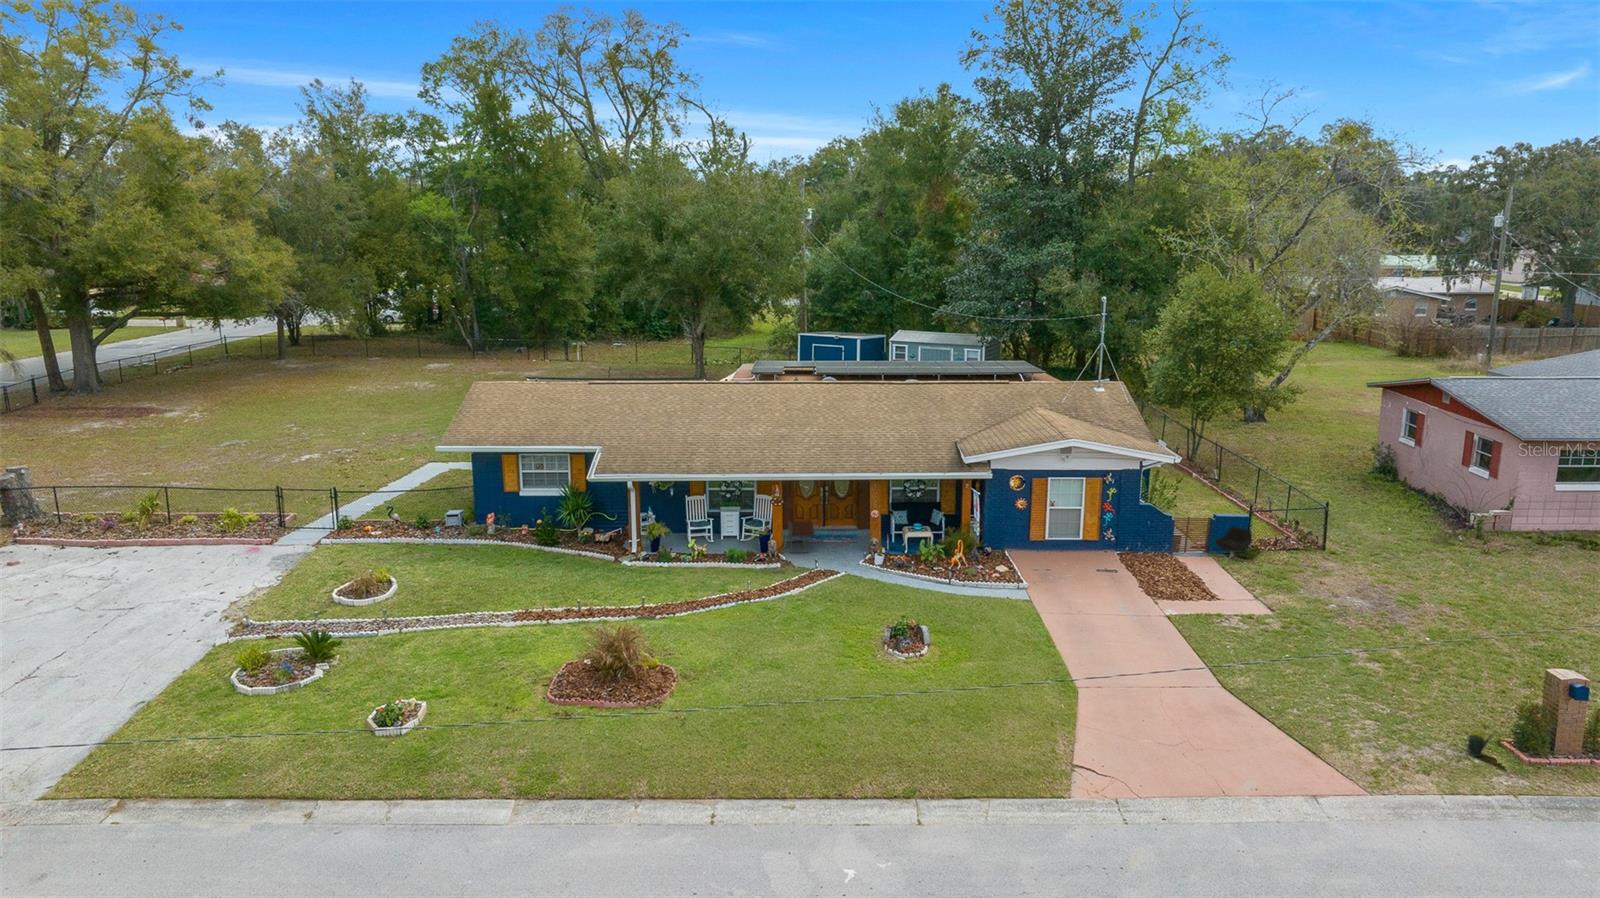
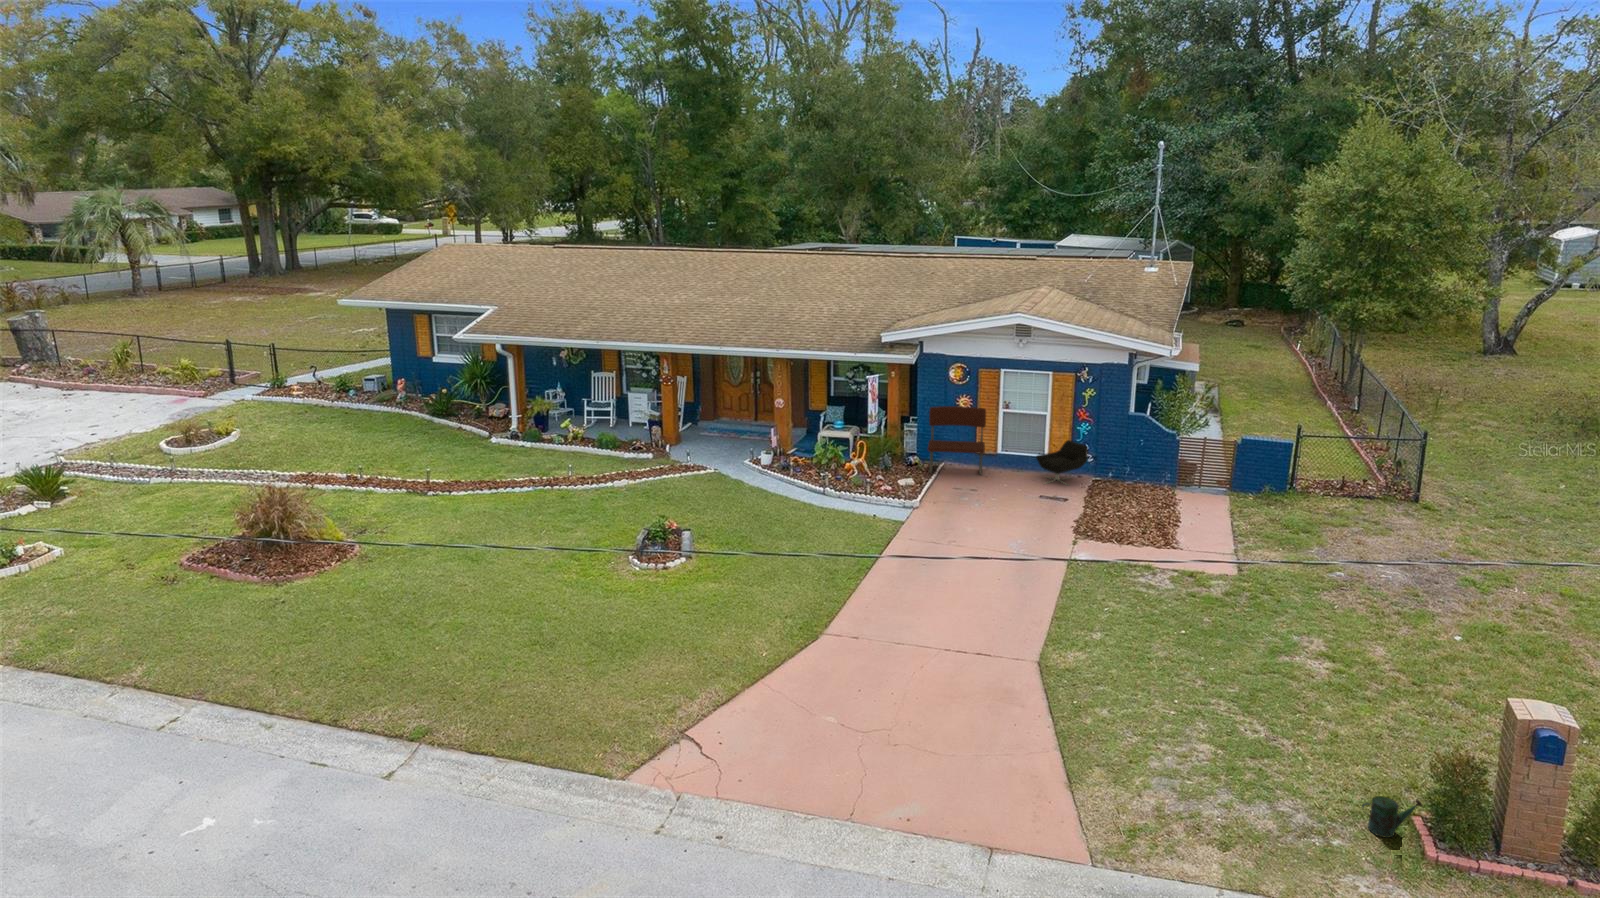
bench: present [785,497,815,553] -> present [928,406,986,475]
lounge chair: present [1215,527,1252,557] -> present [1036,440,1088,481]

